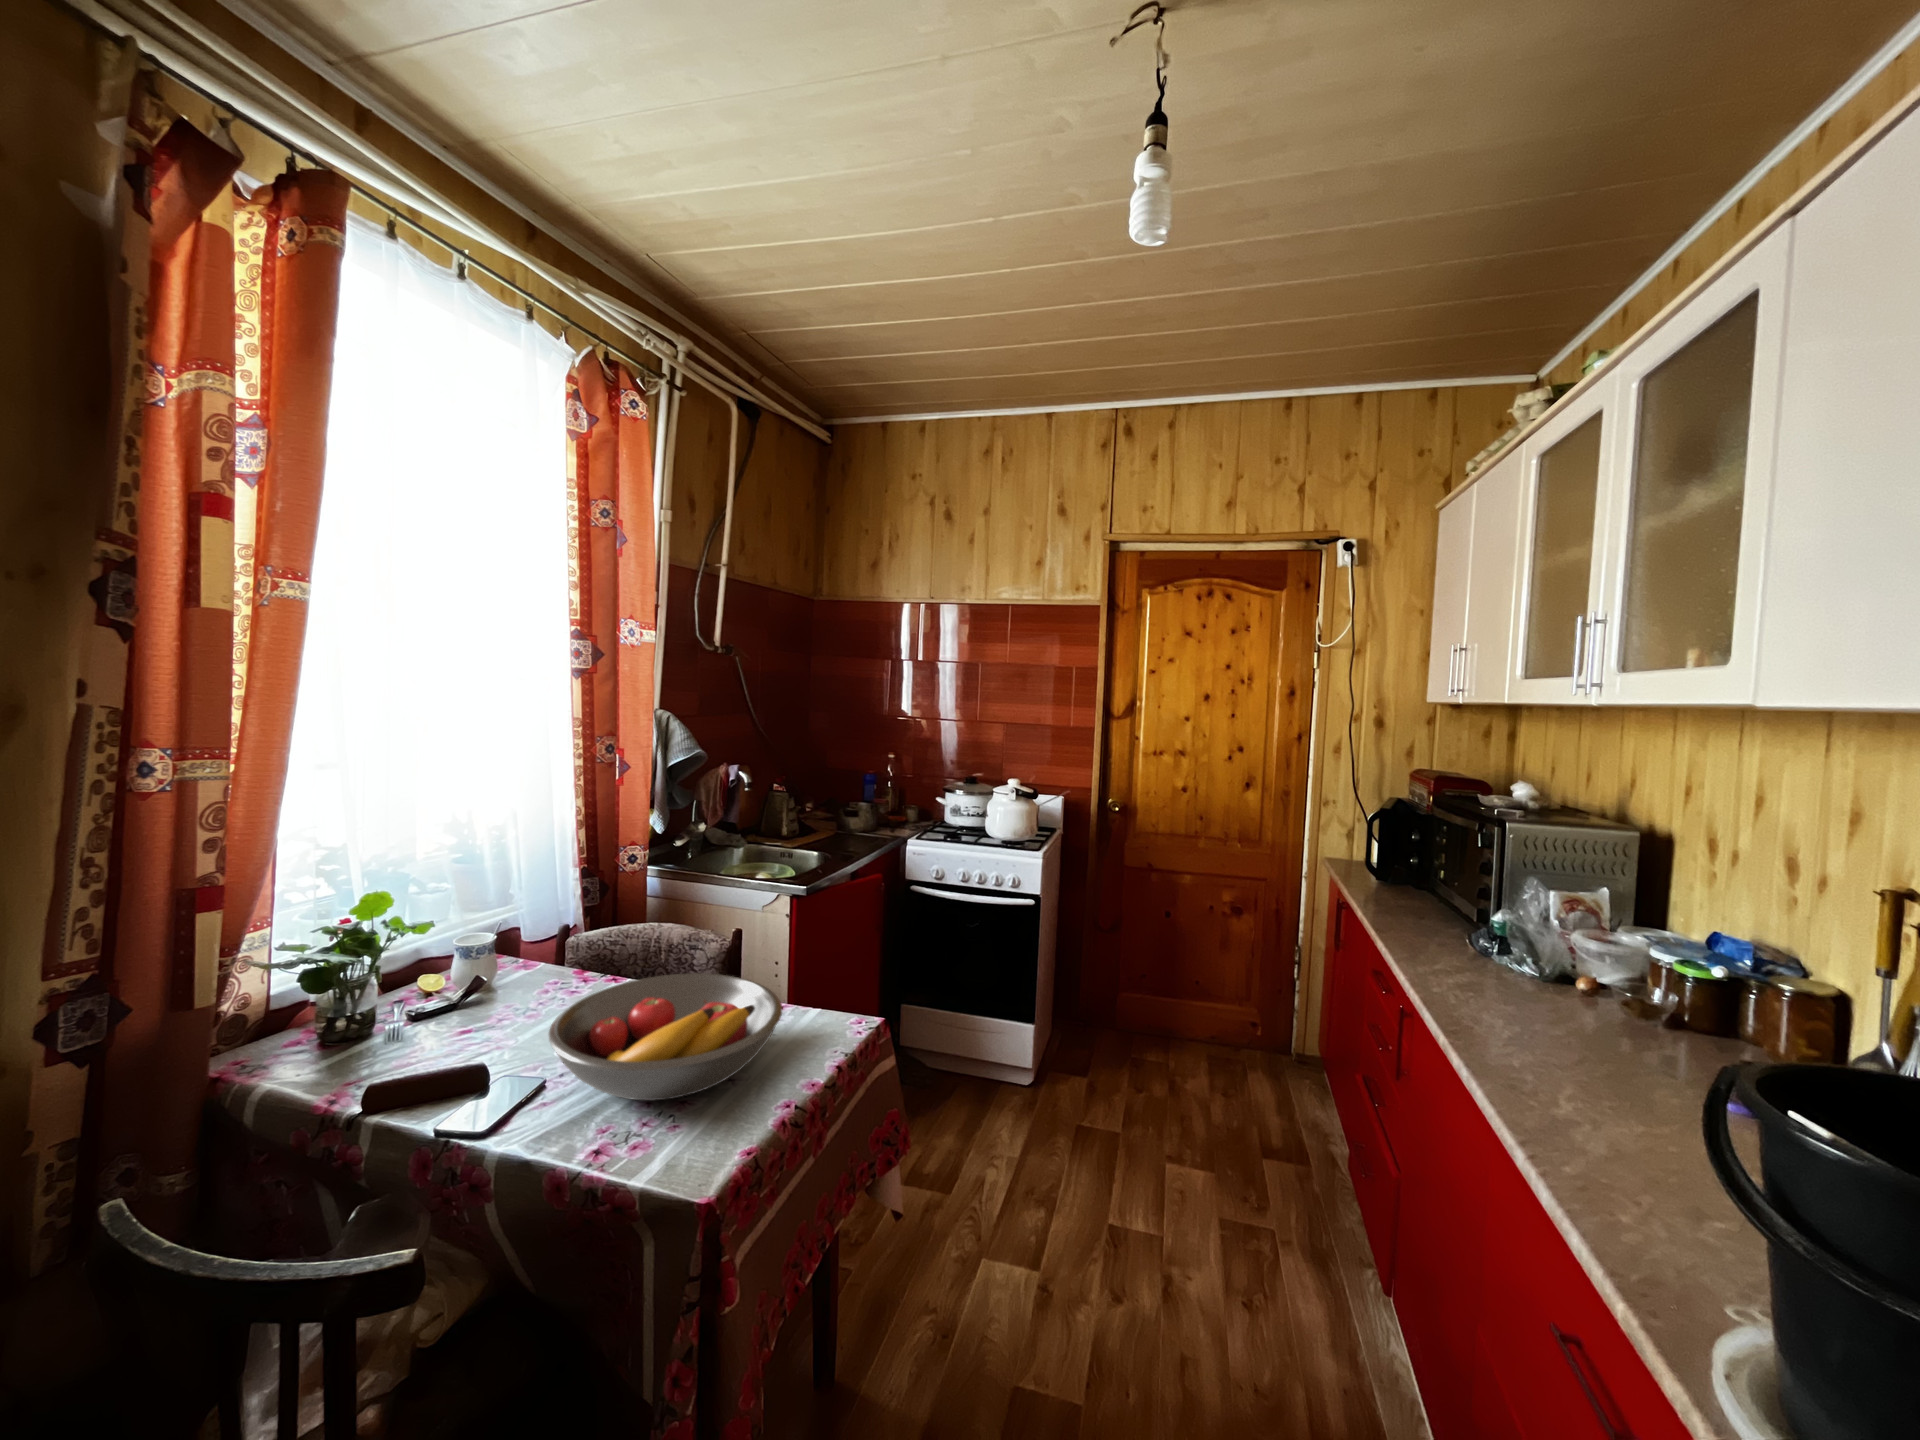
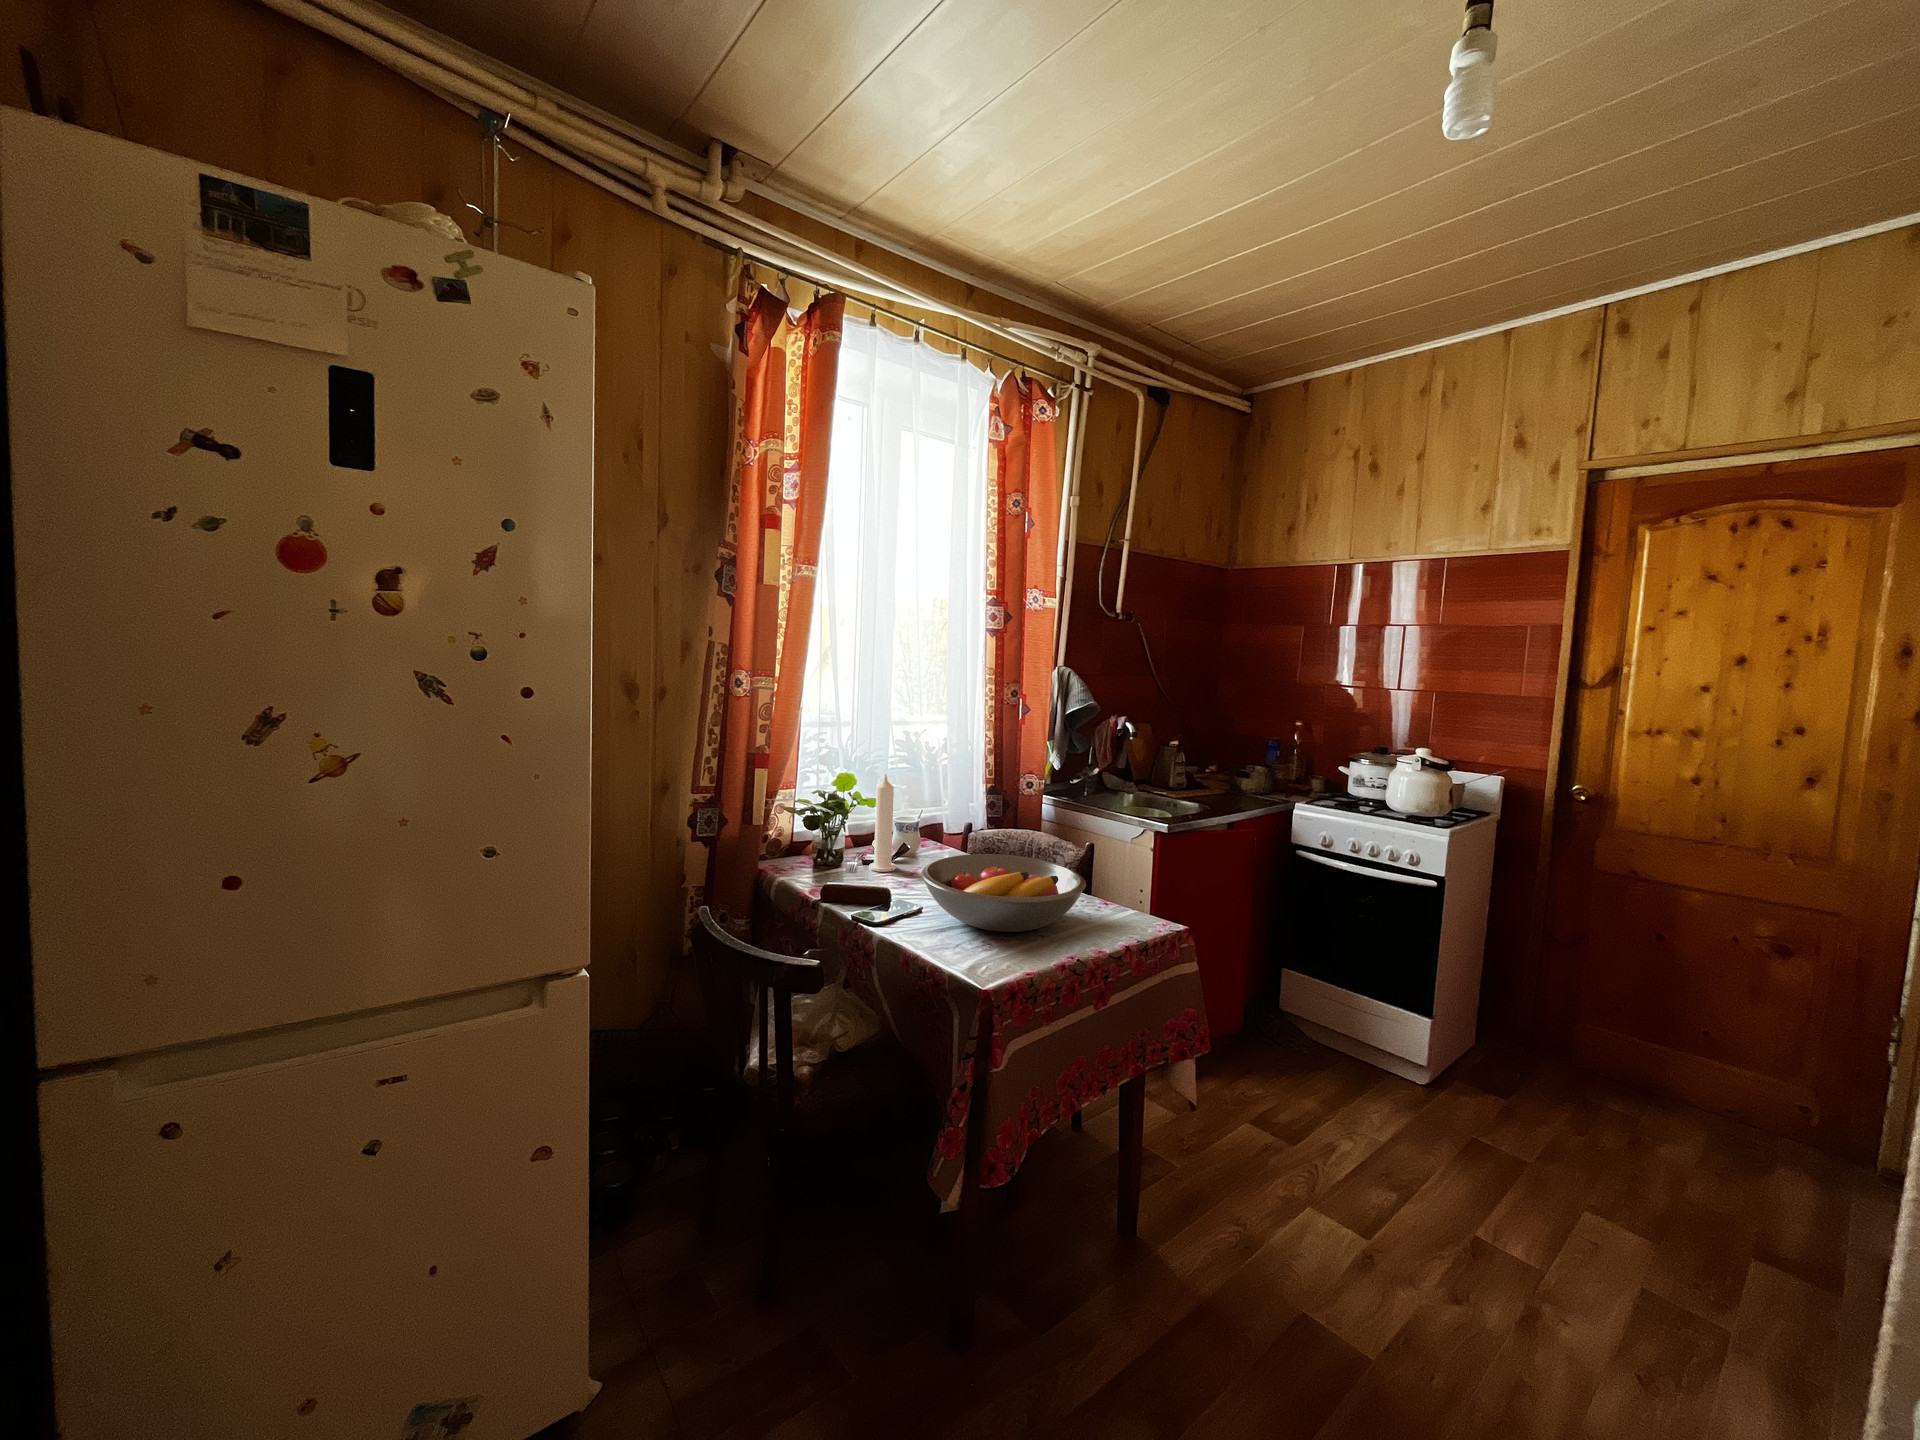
candle: none [429,887,476,1031] -> present [869,774,896,872]

